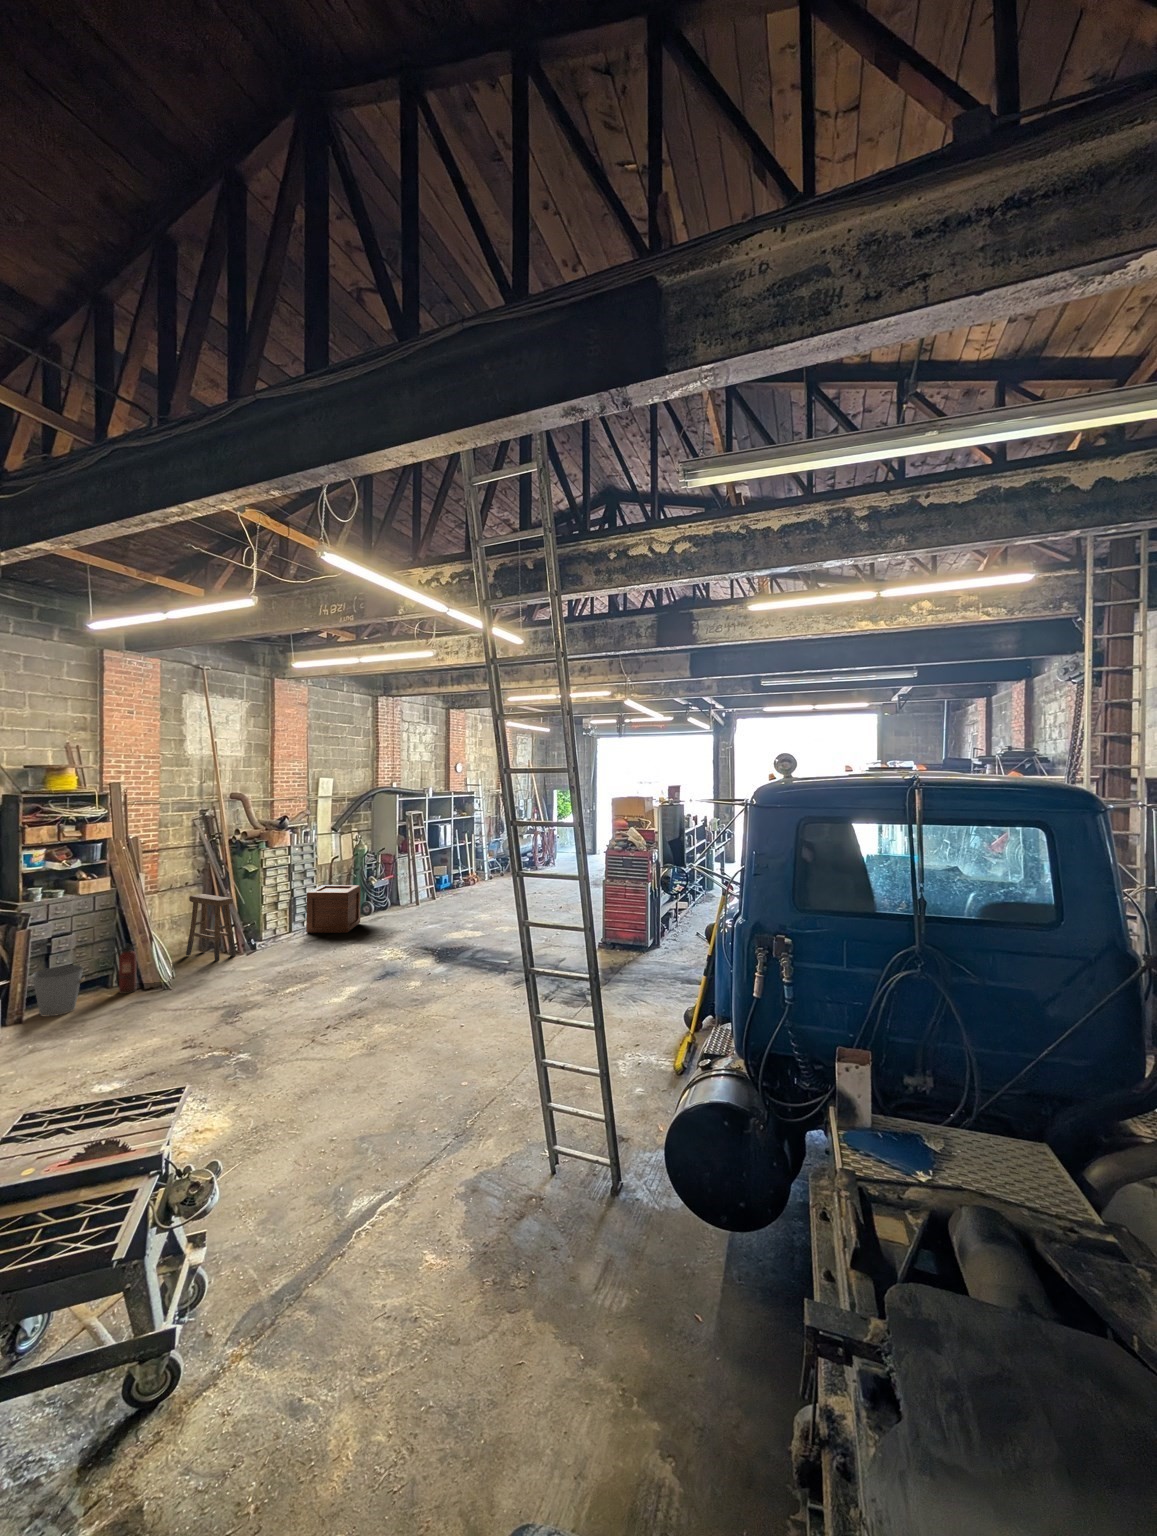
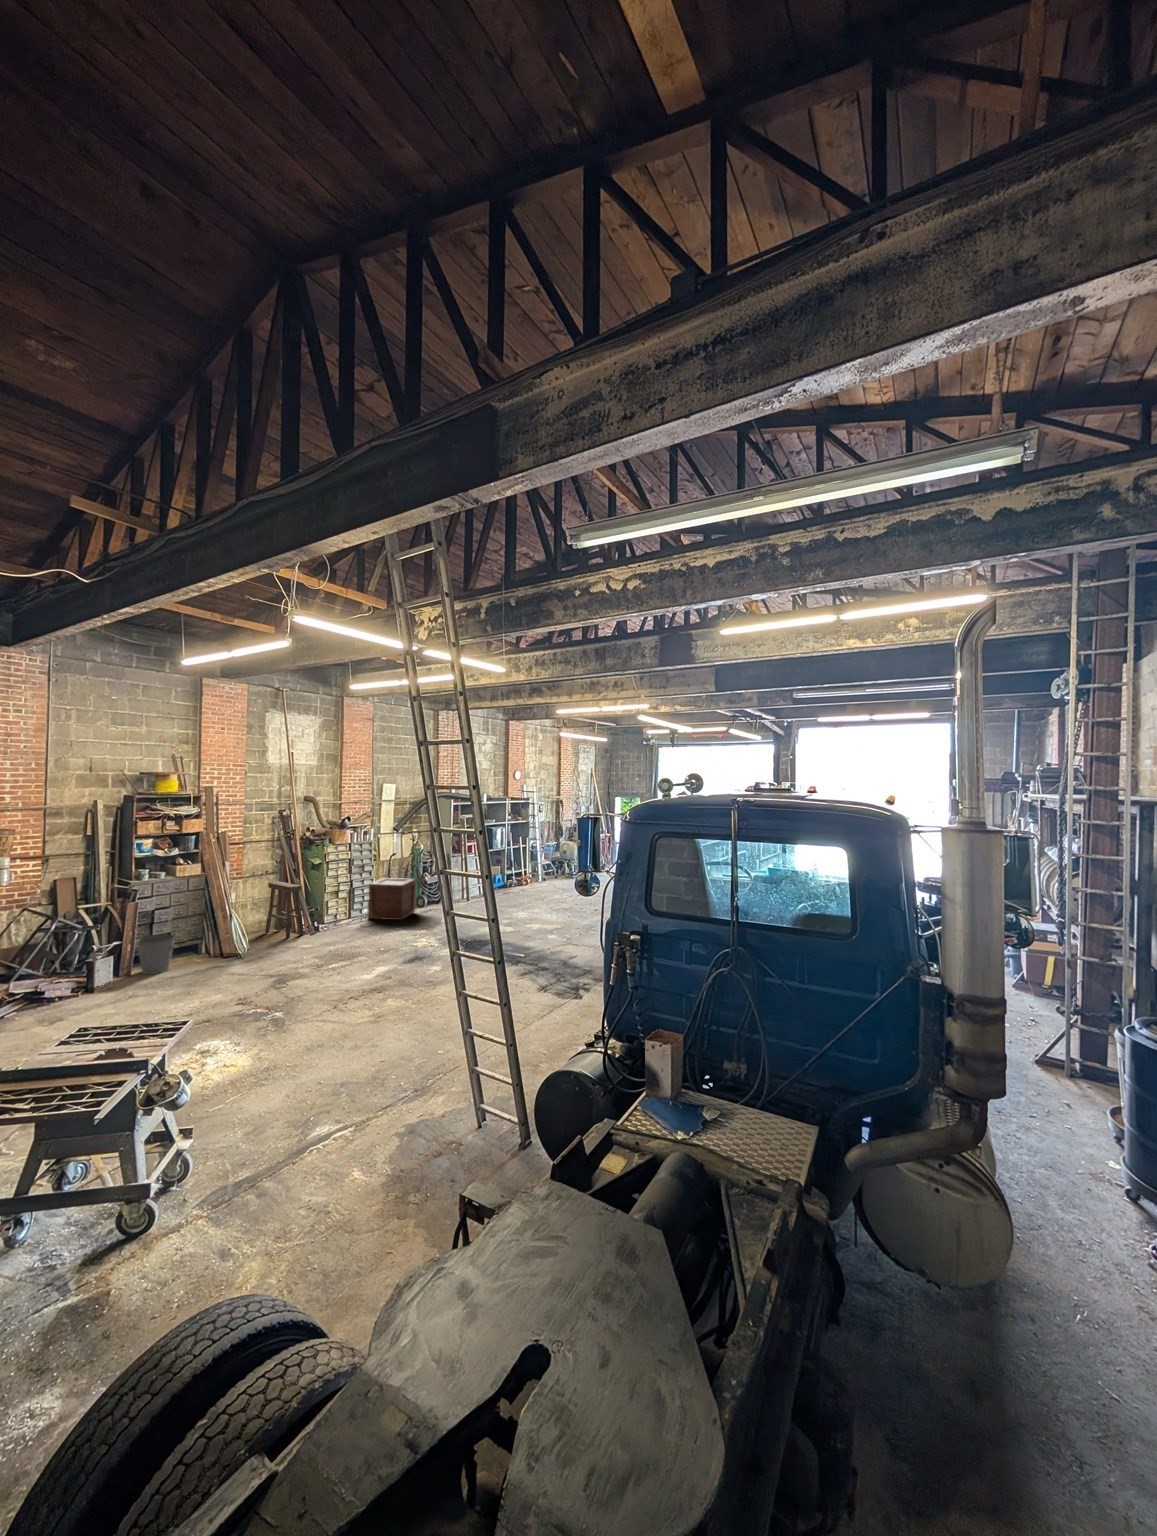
fire extinguisher: present [114,944,136,994] -> none [201,919,220,960]

